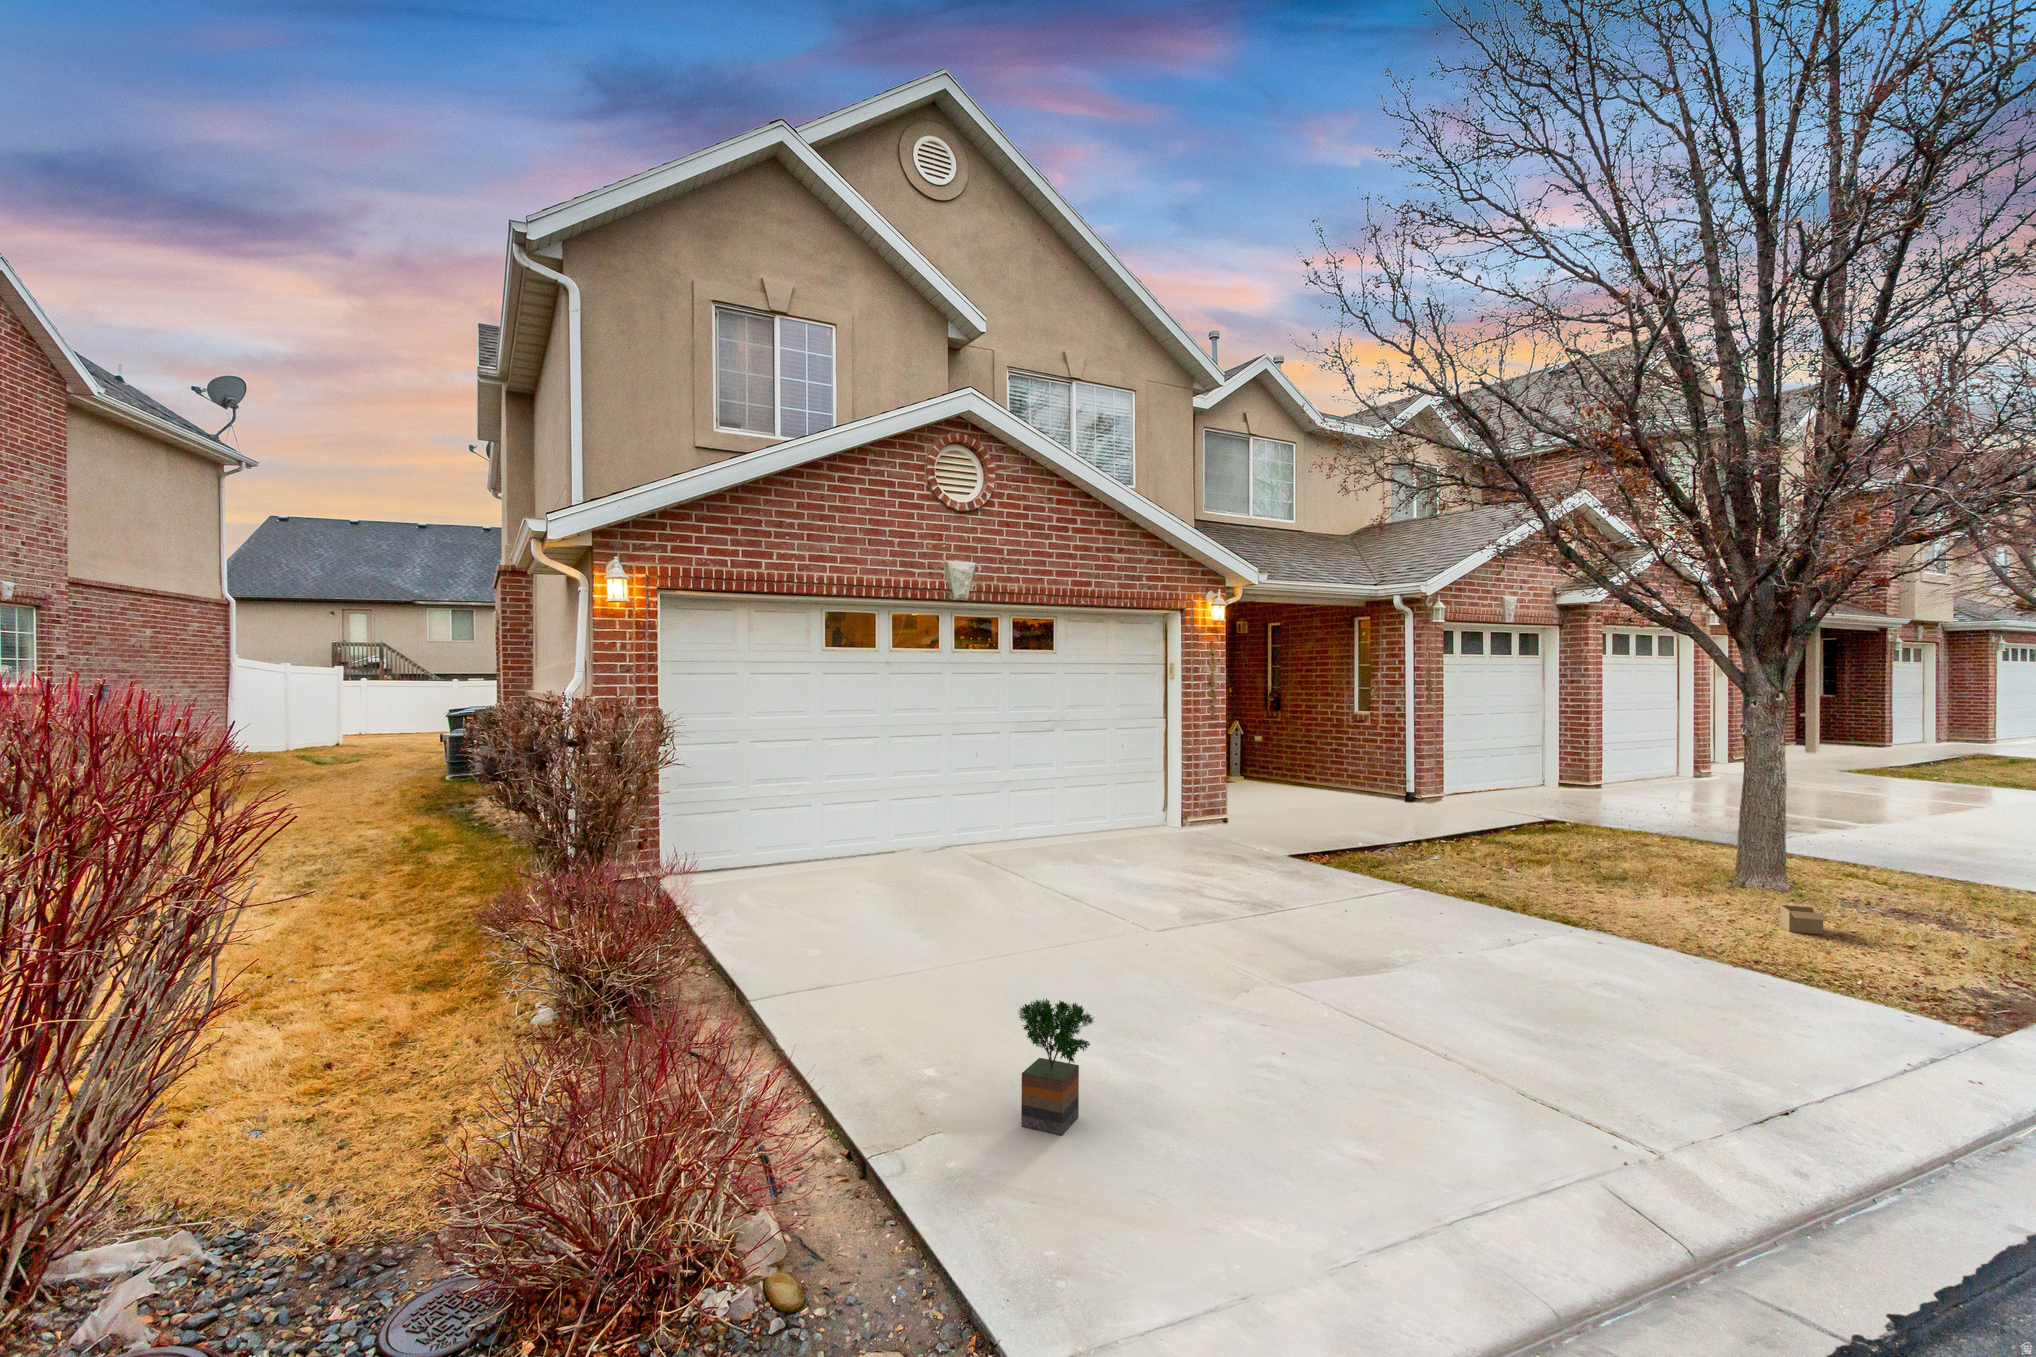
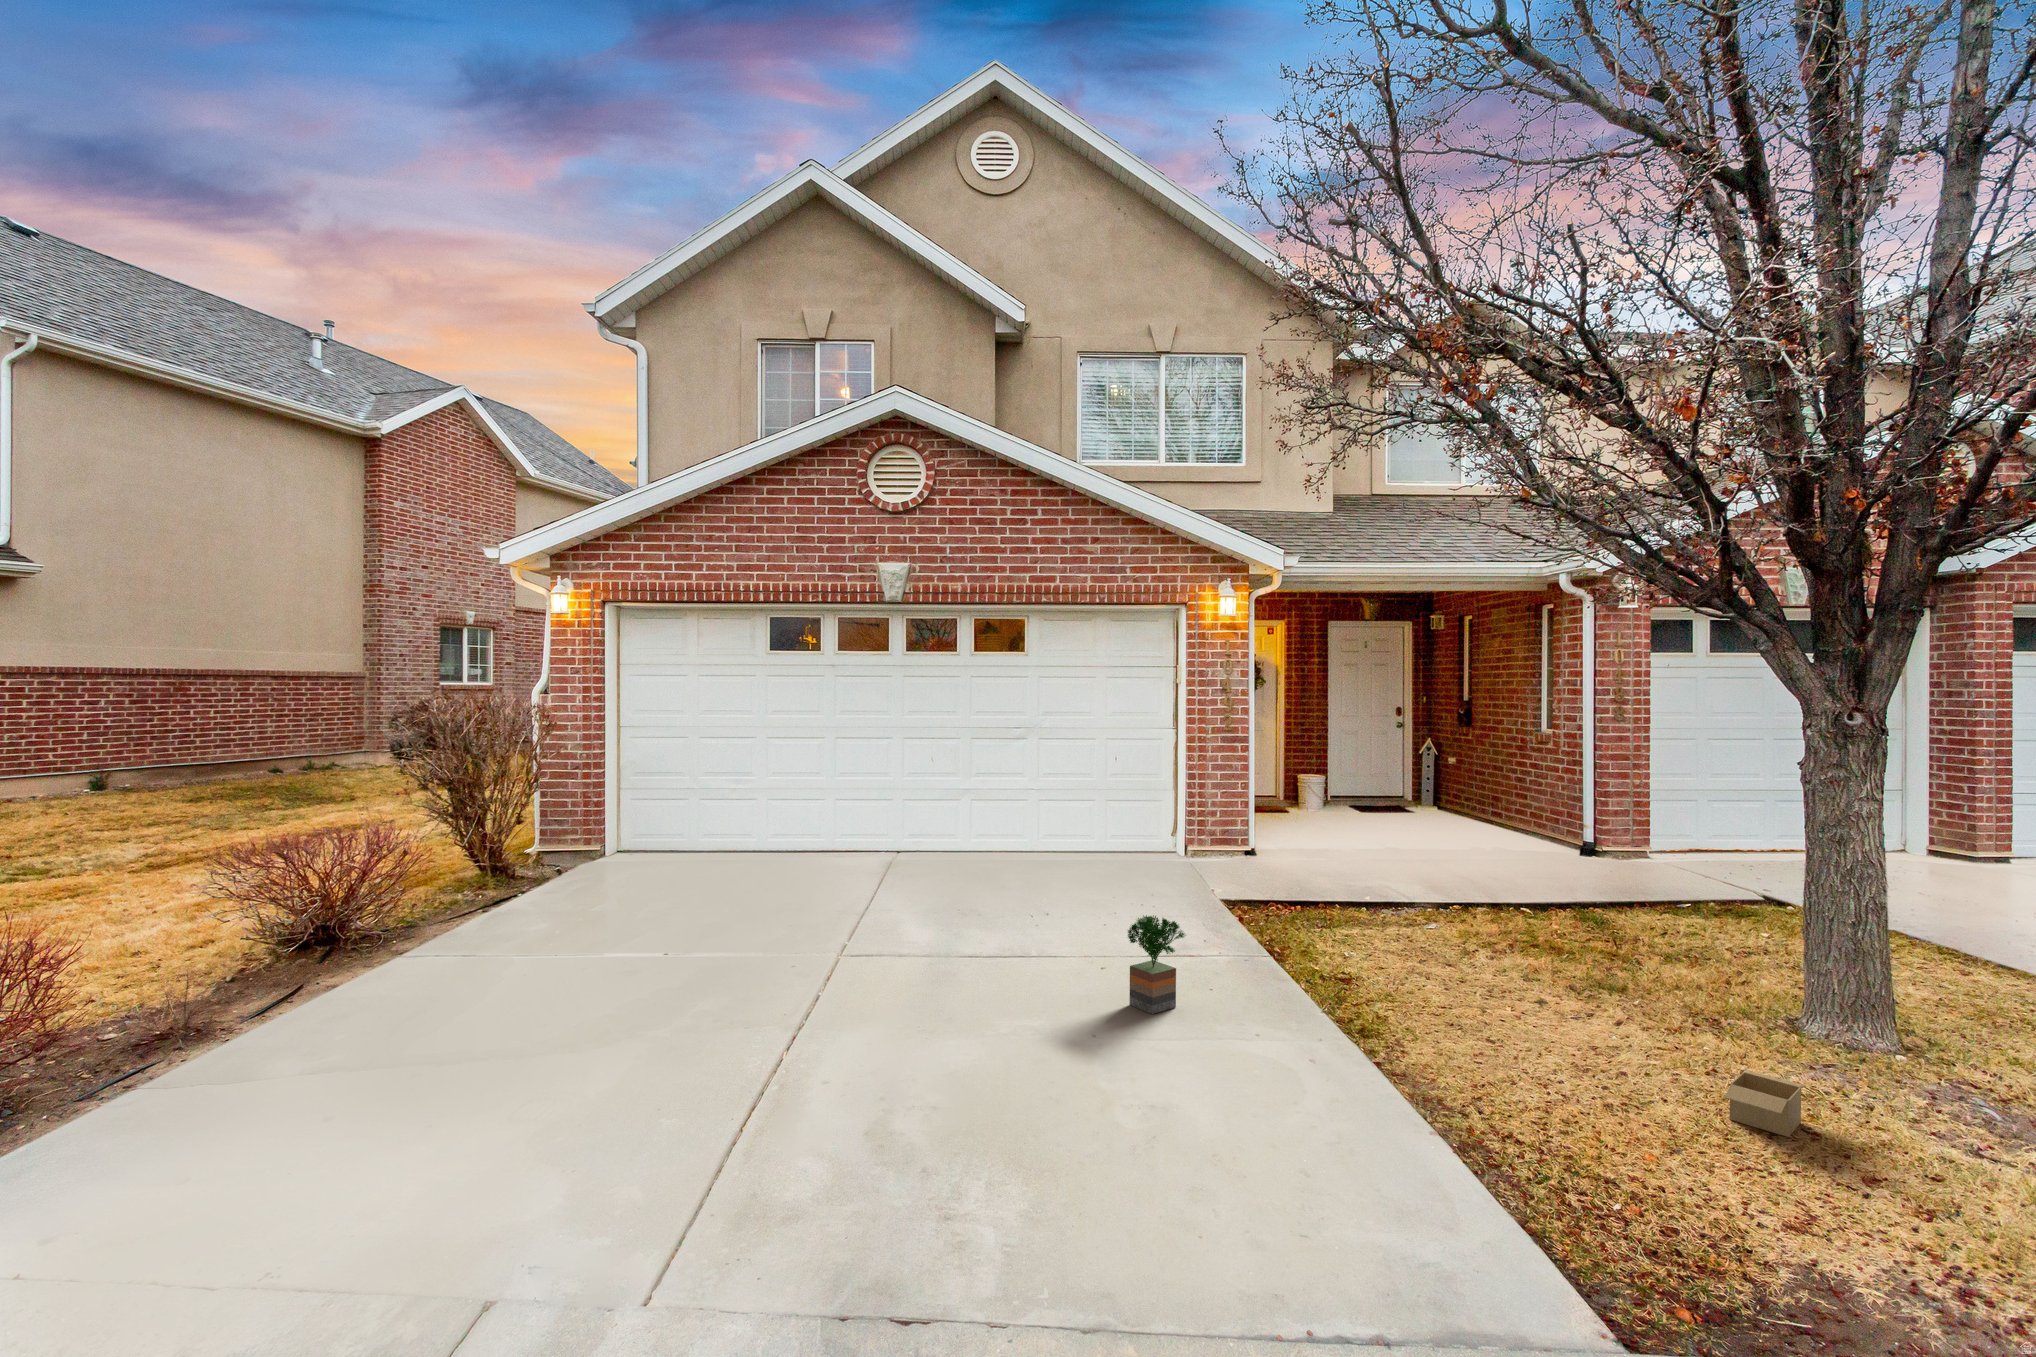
potted tree: present [1019,999,1094,1135] -> present [1128,915,1186,1014]

